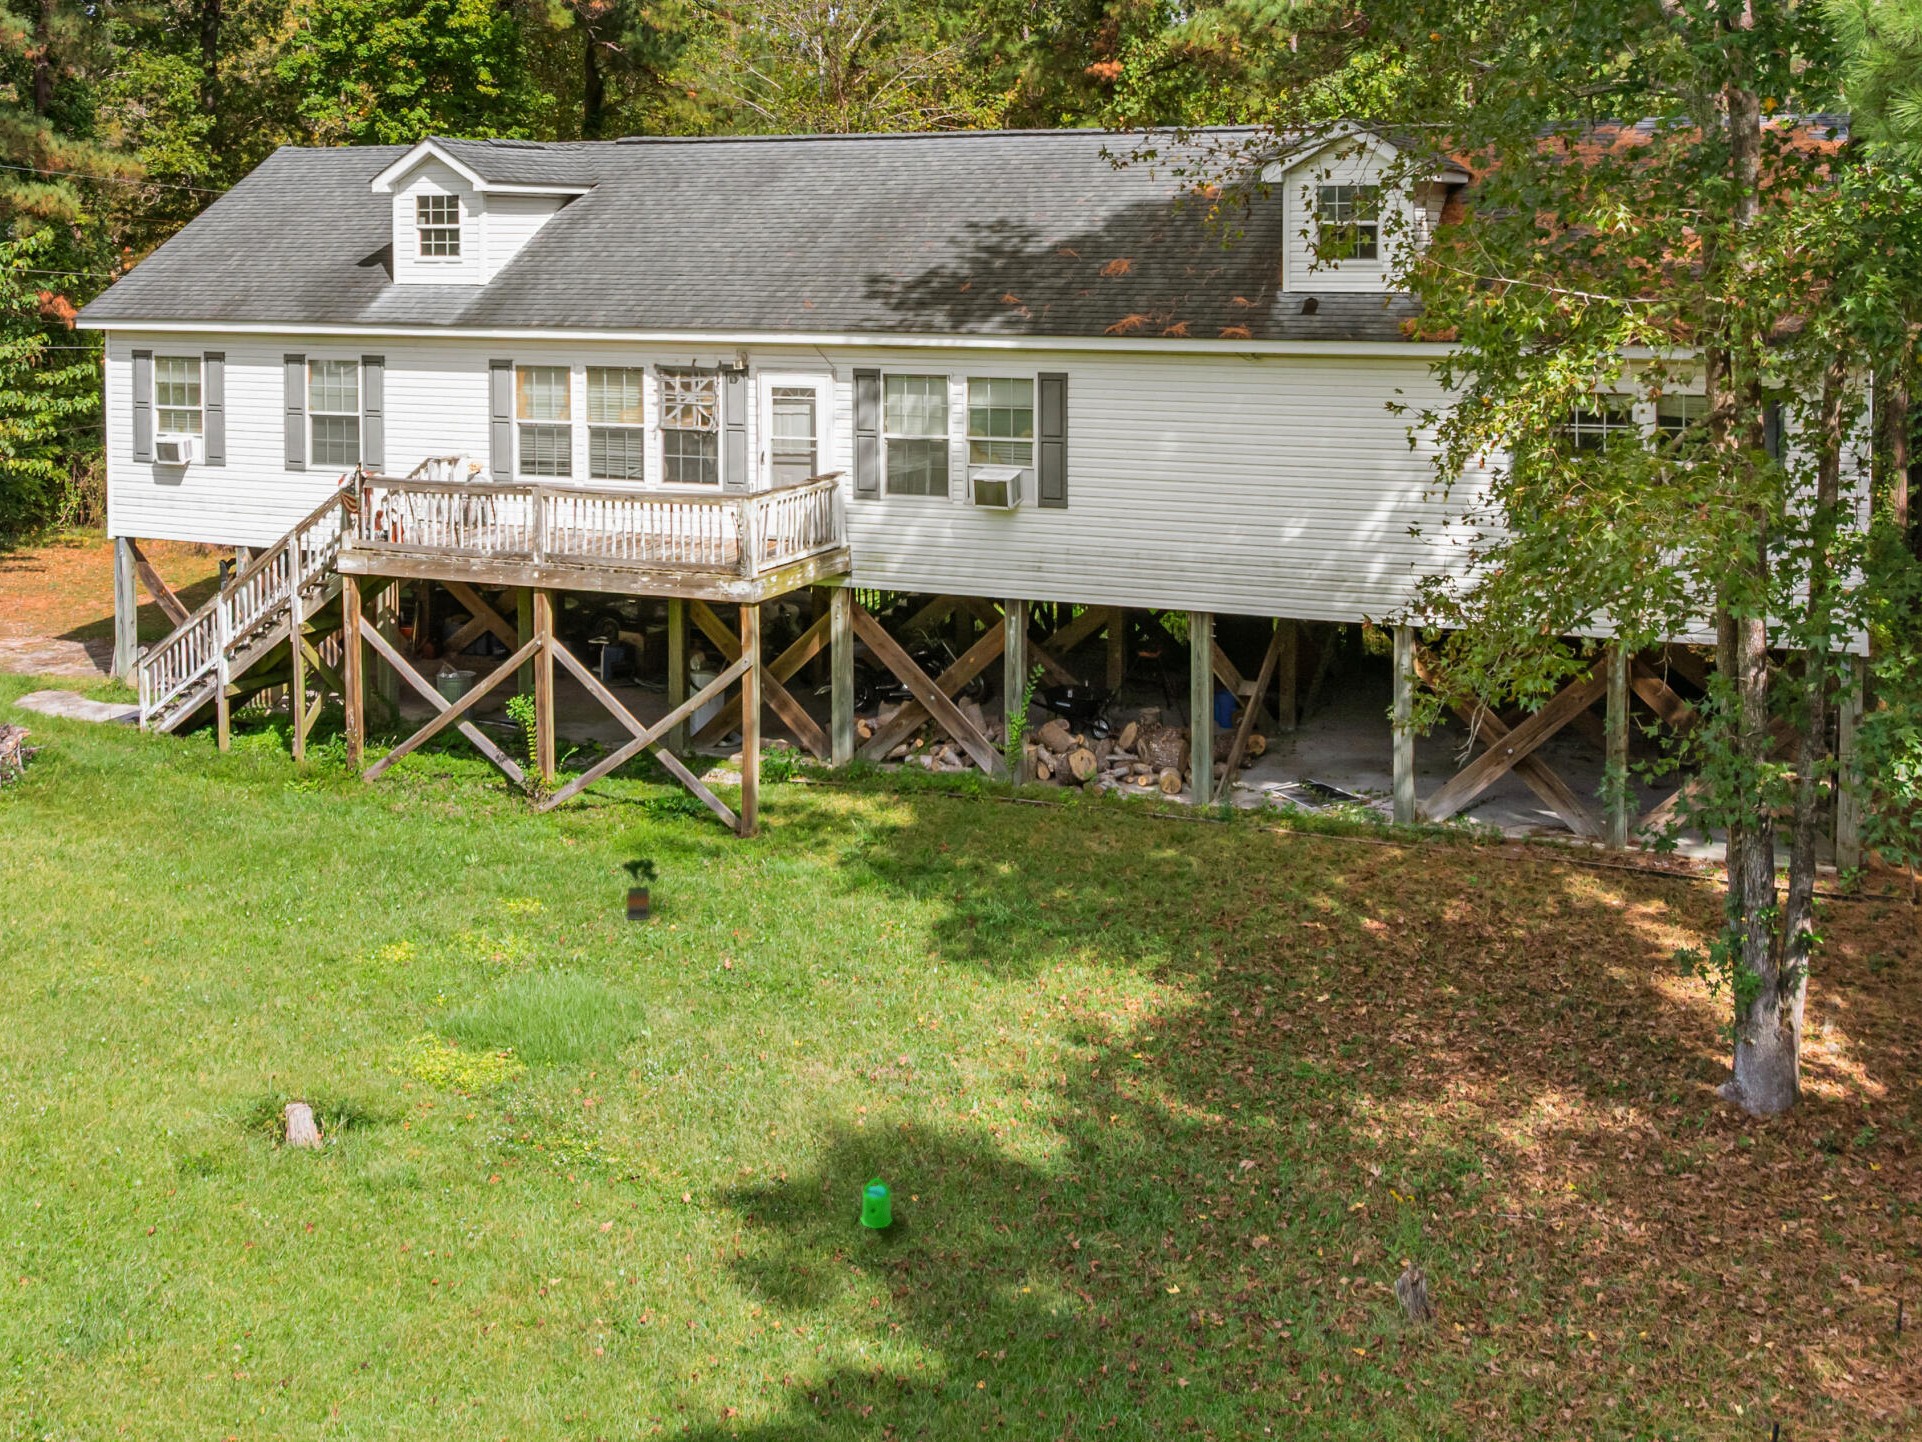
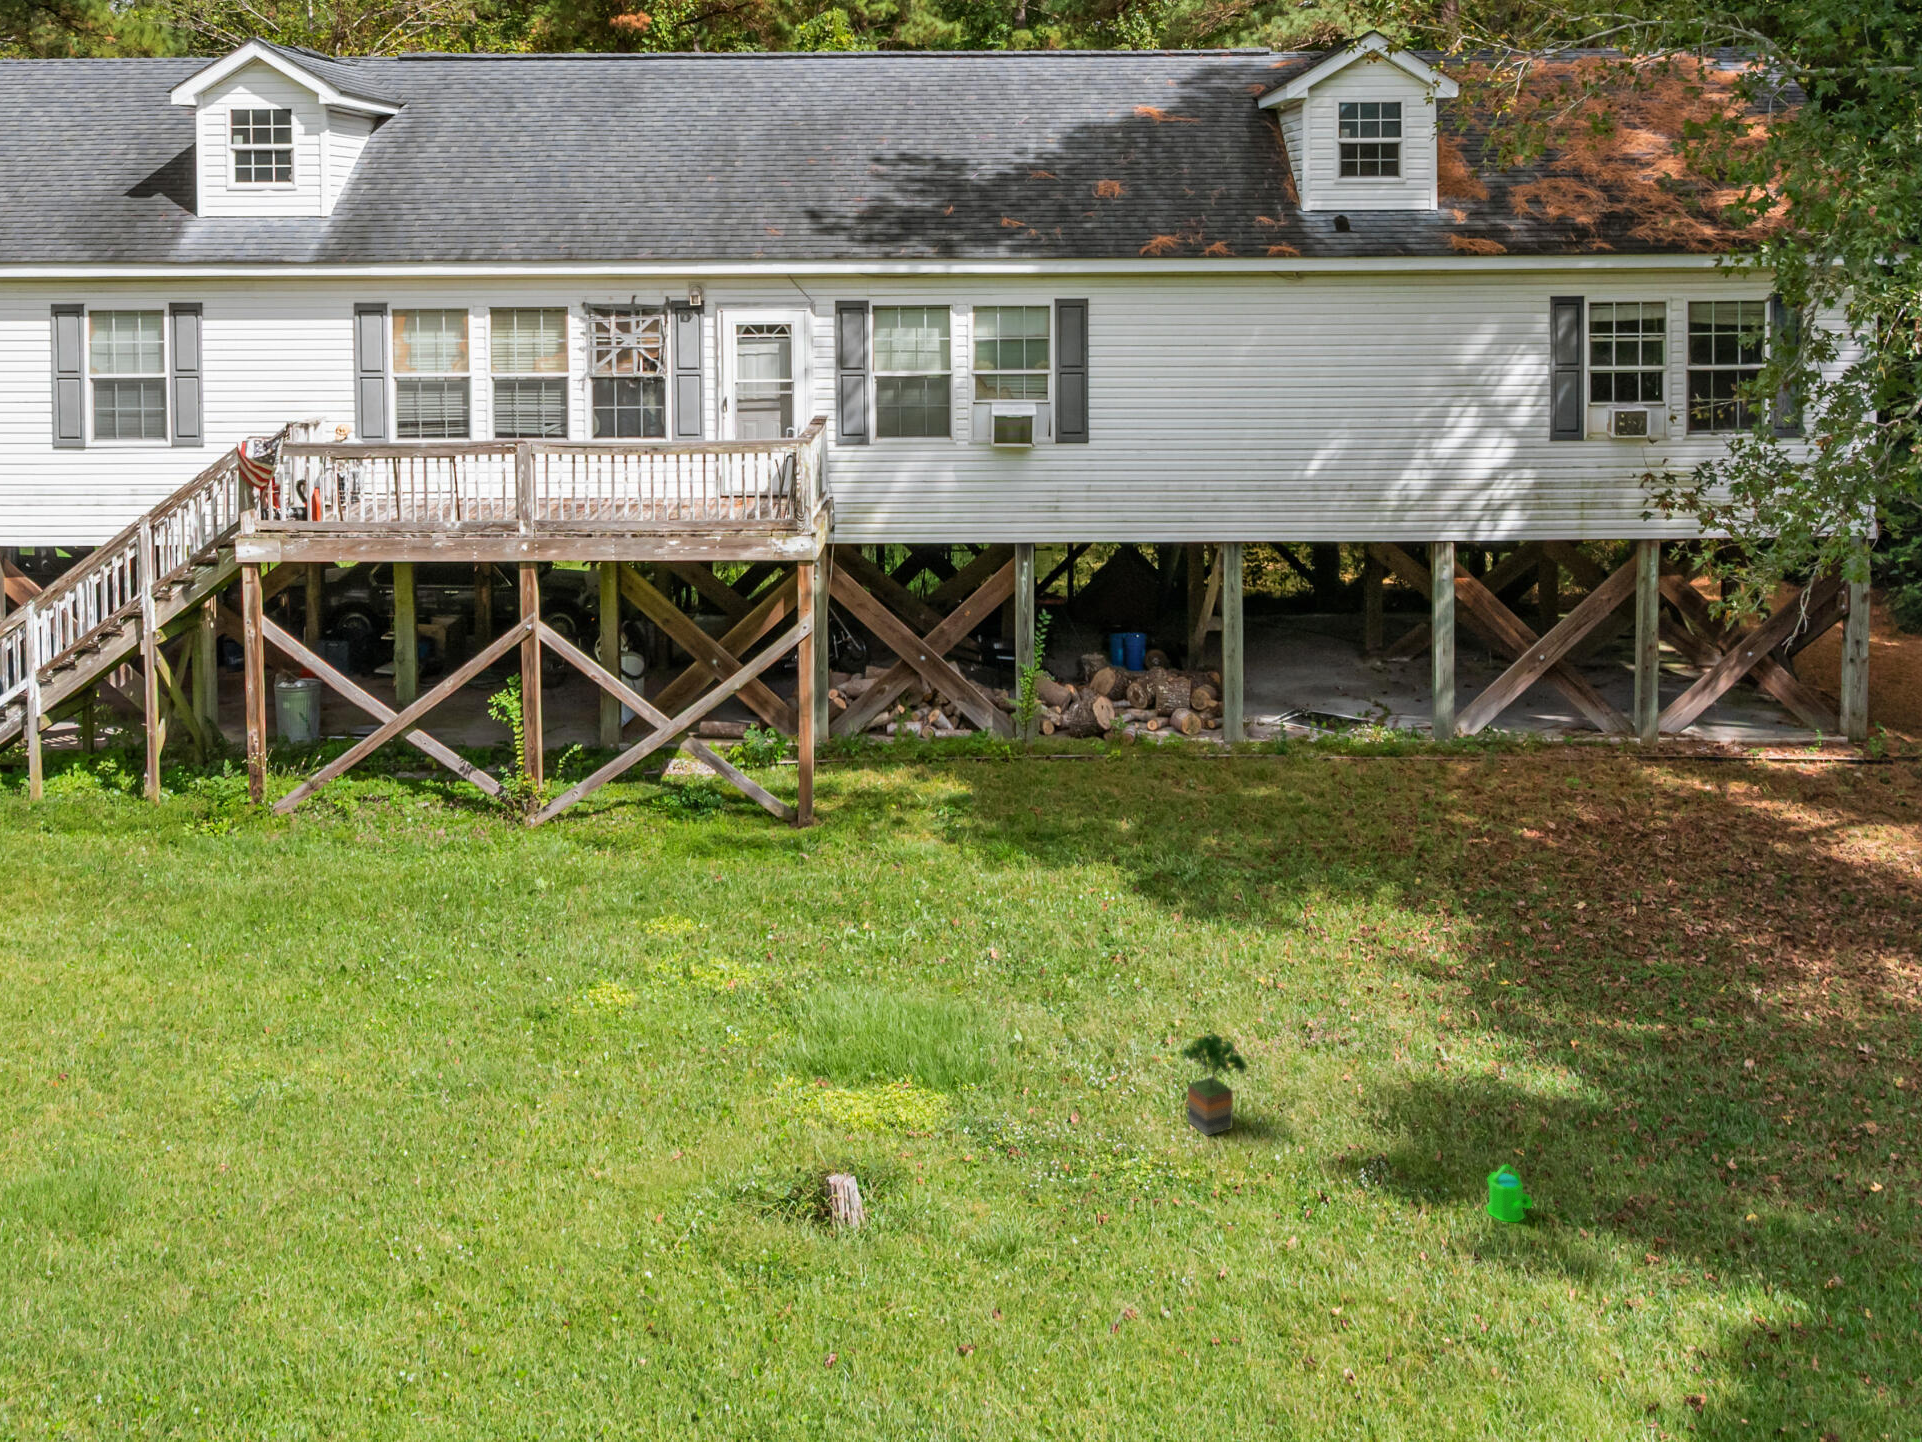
potted tree: present [622,858,658,920] -> present [1182,1034,1247,1136]

